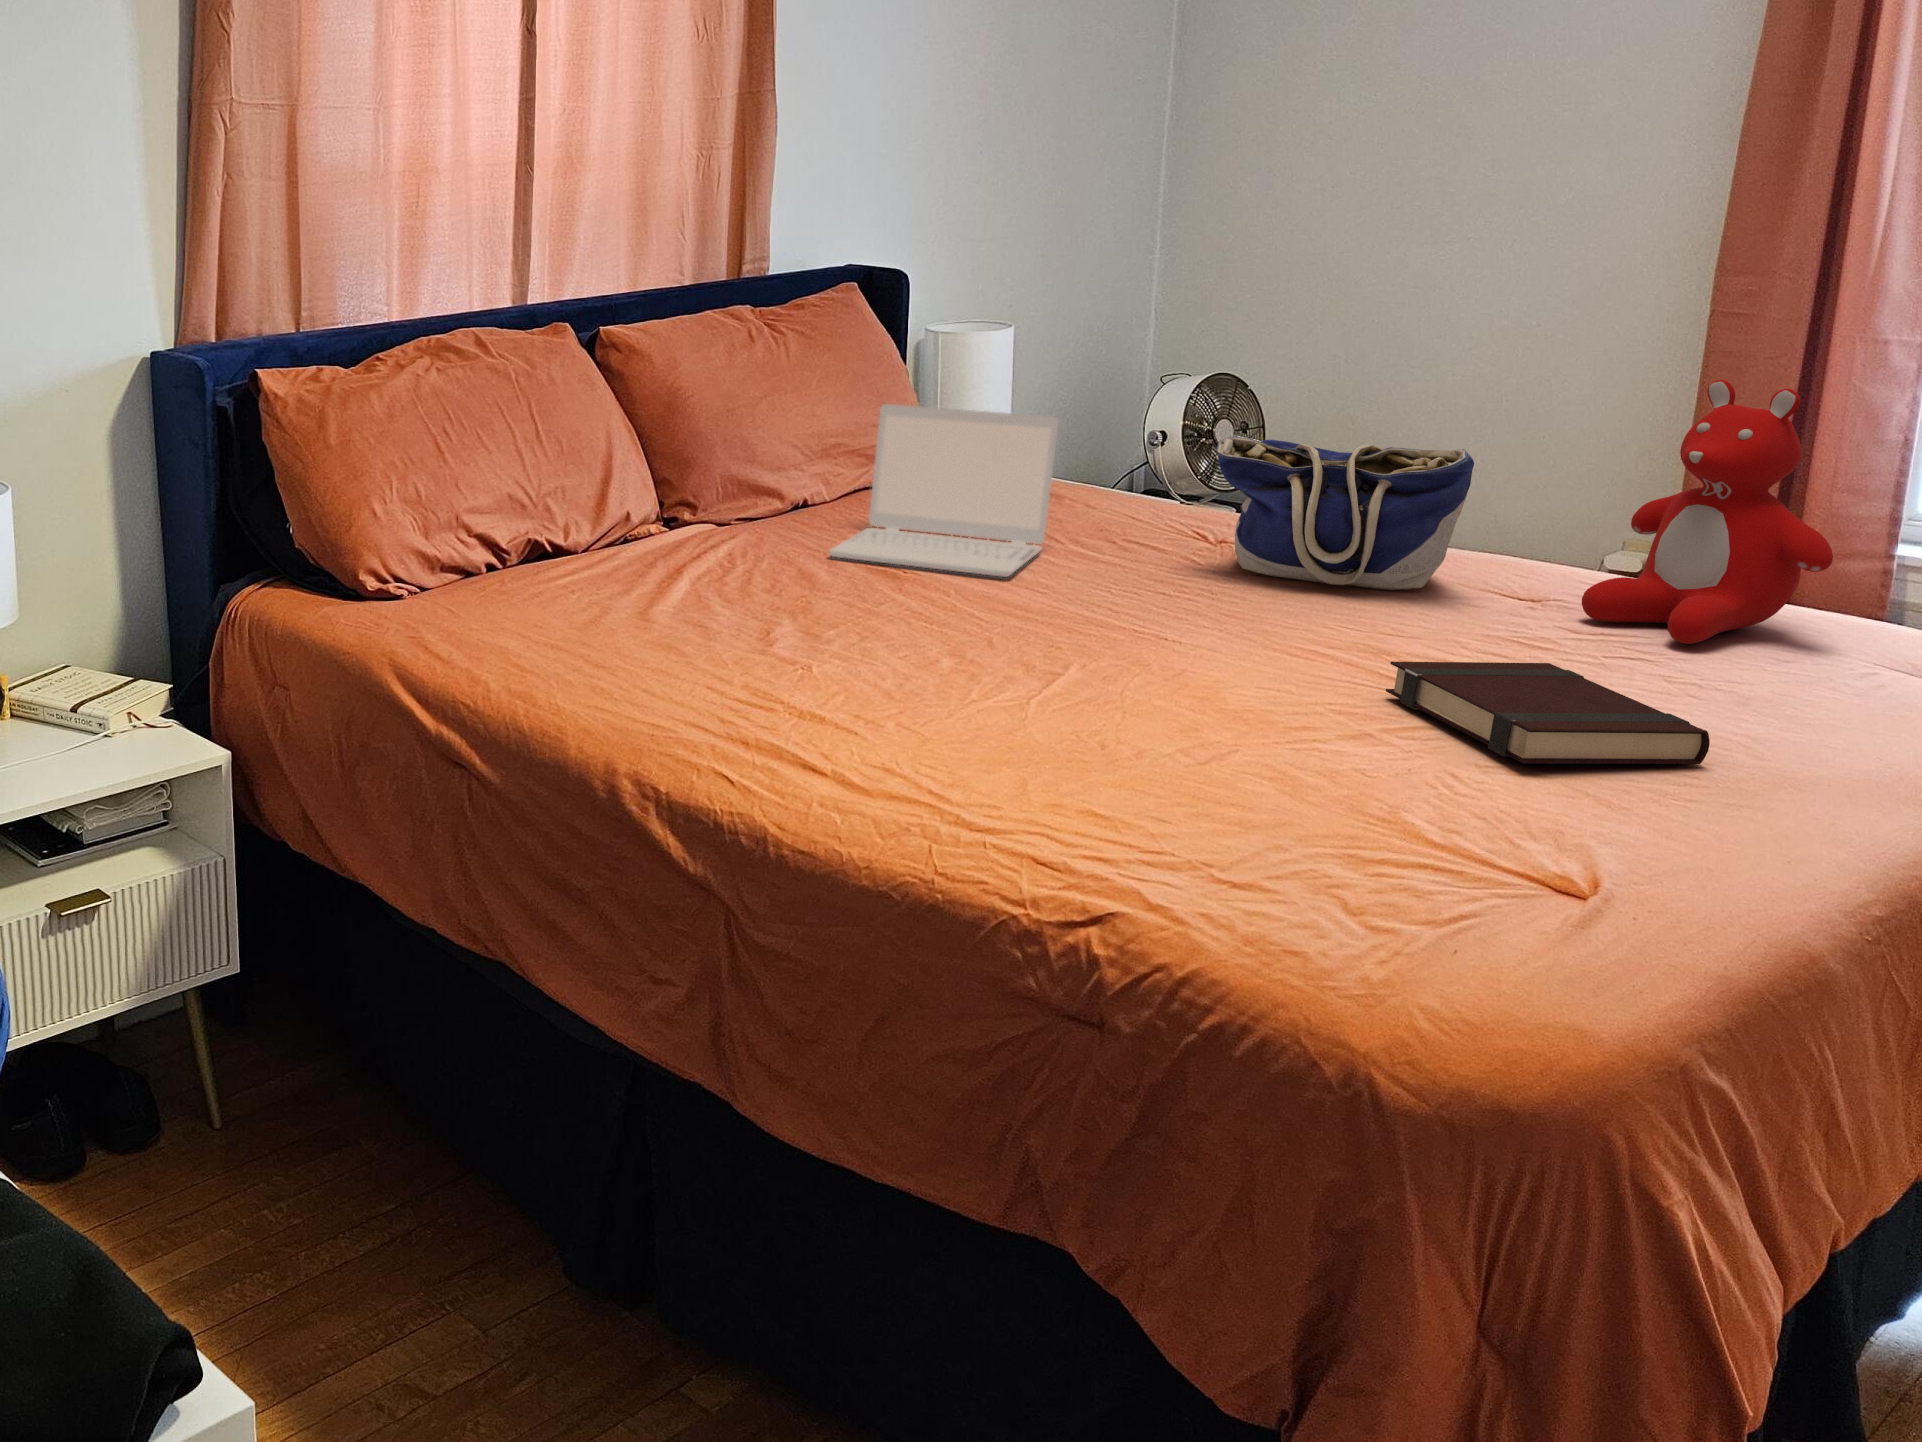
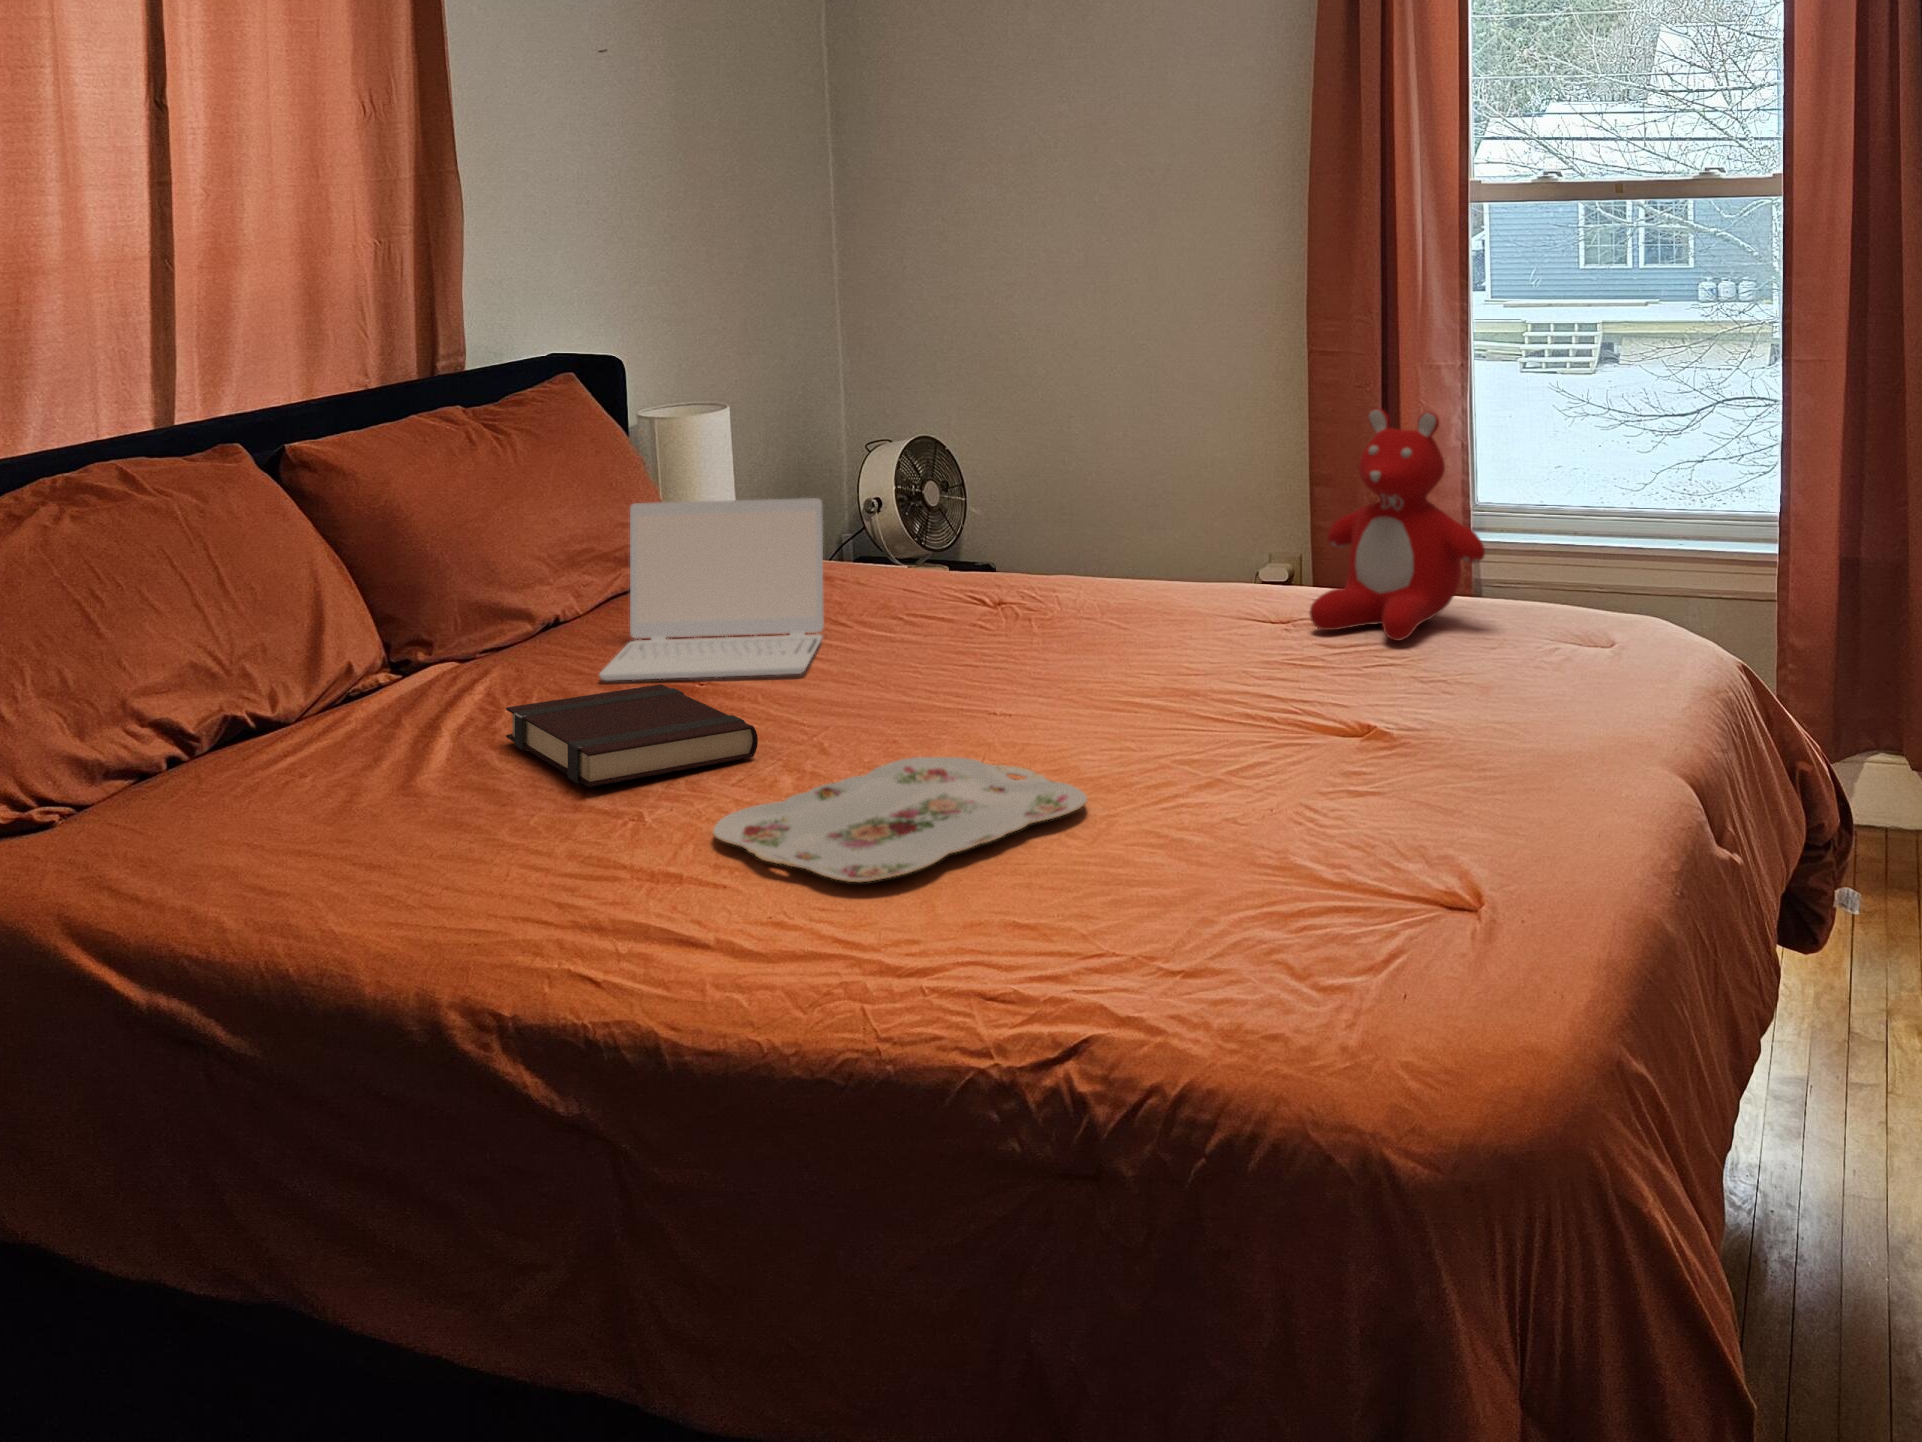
tote bag: present [1216,436,1474,590] -> none [980,489,1207,632]
serving tray: none [865,662,1225,753] -> present [713,757,1088,883]
book: present [1386,662,1710,764] -> present [506,684,758,787]

